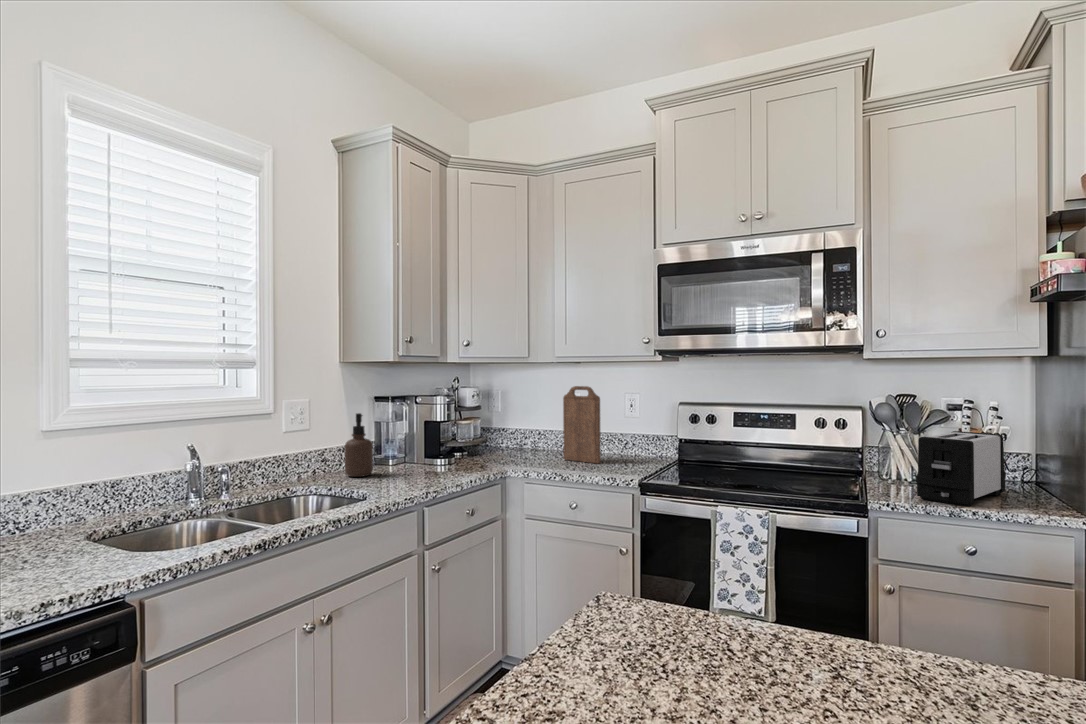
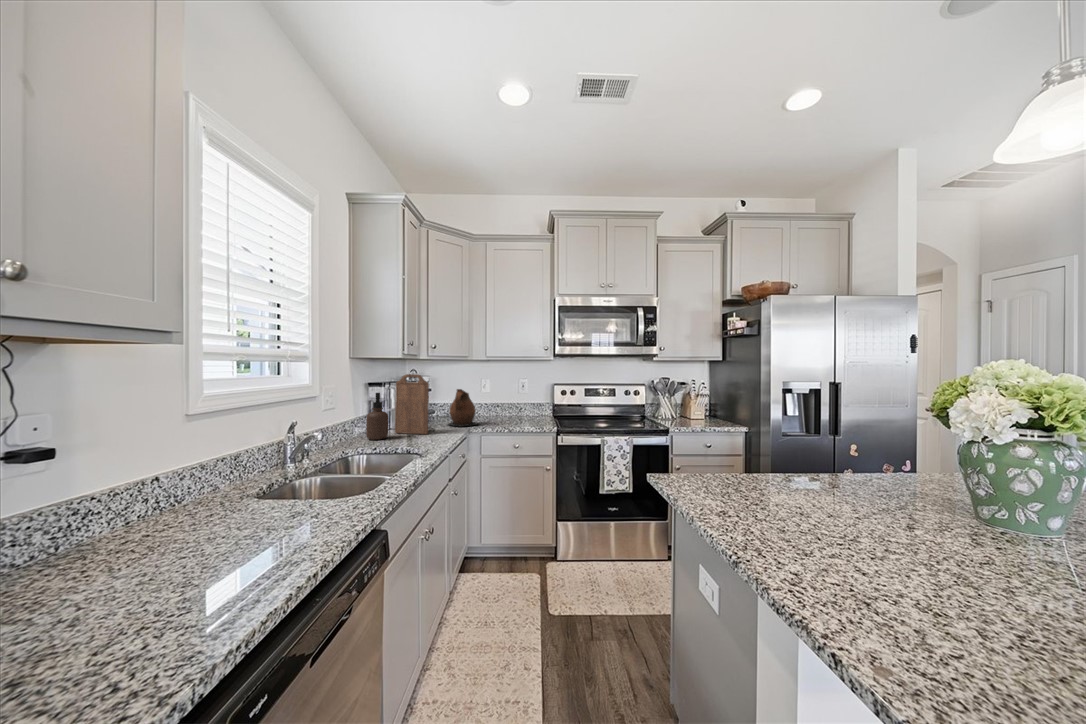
cutting board: present [563,386,601,464] -> present [395,374,429,434]
ceramic pitcher: none [483,409,531,466] -> present [448,389,479,426]
toaster: present [916,431,1006,506] -> none [685,394,707,426]

